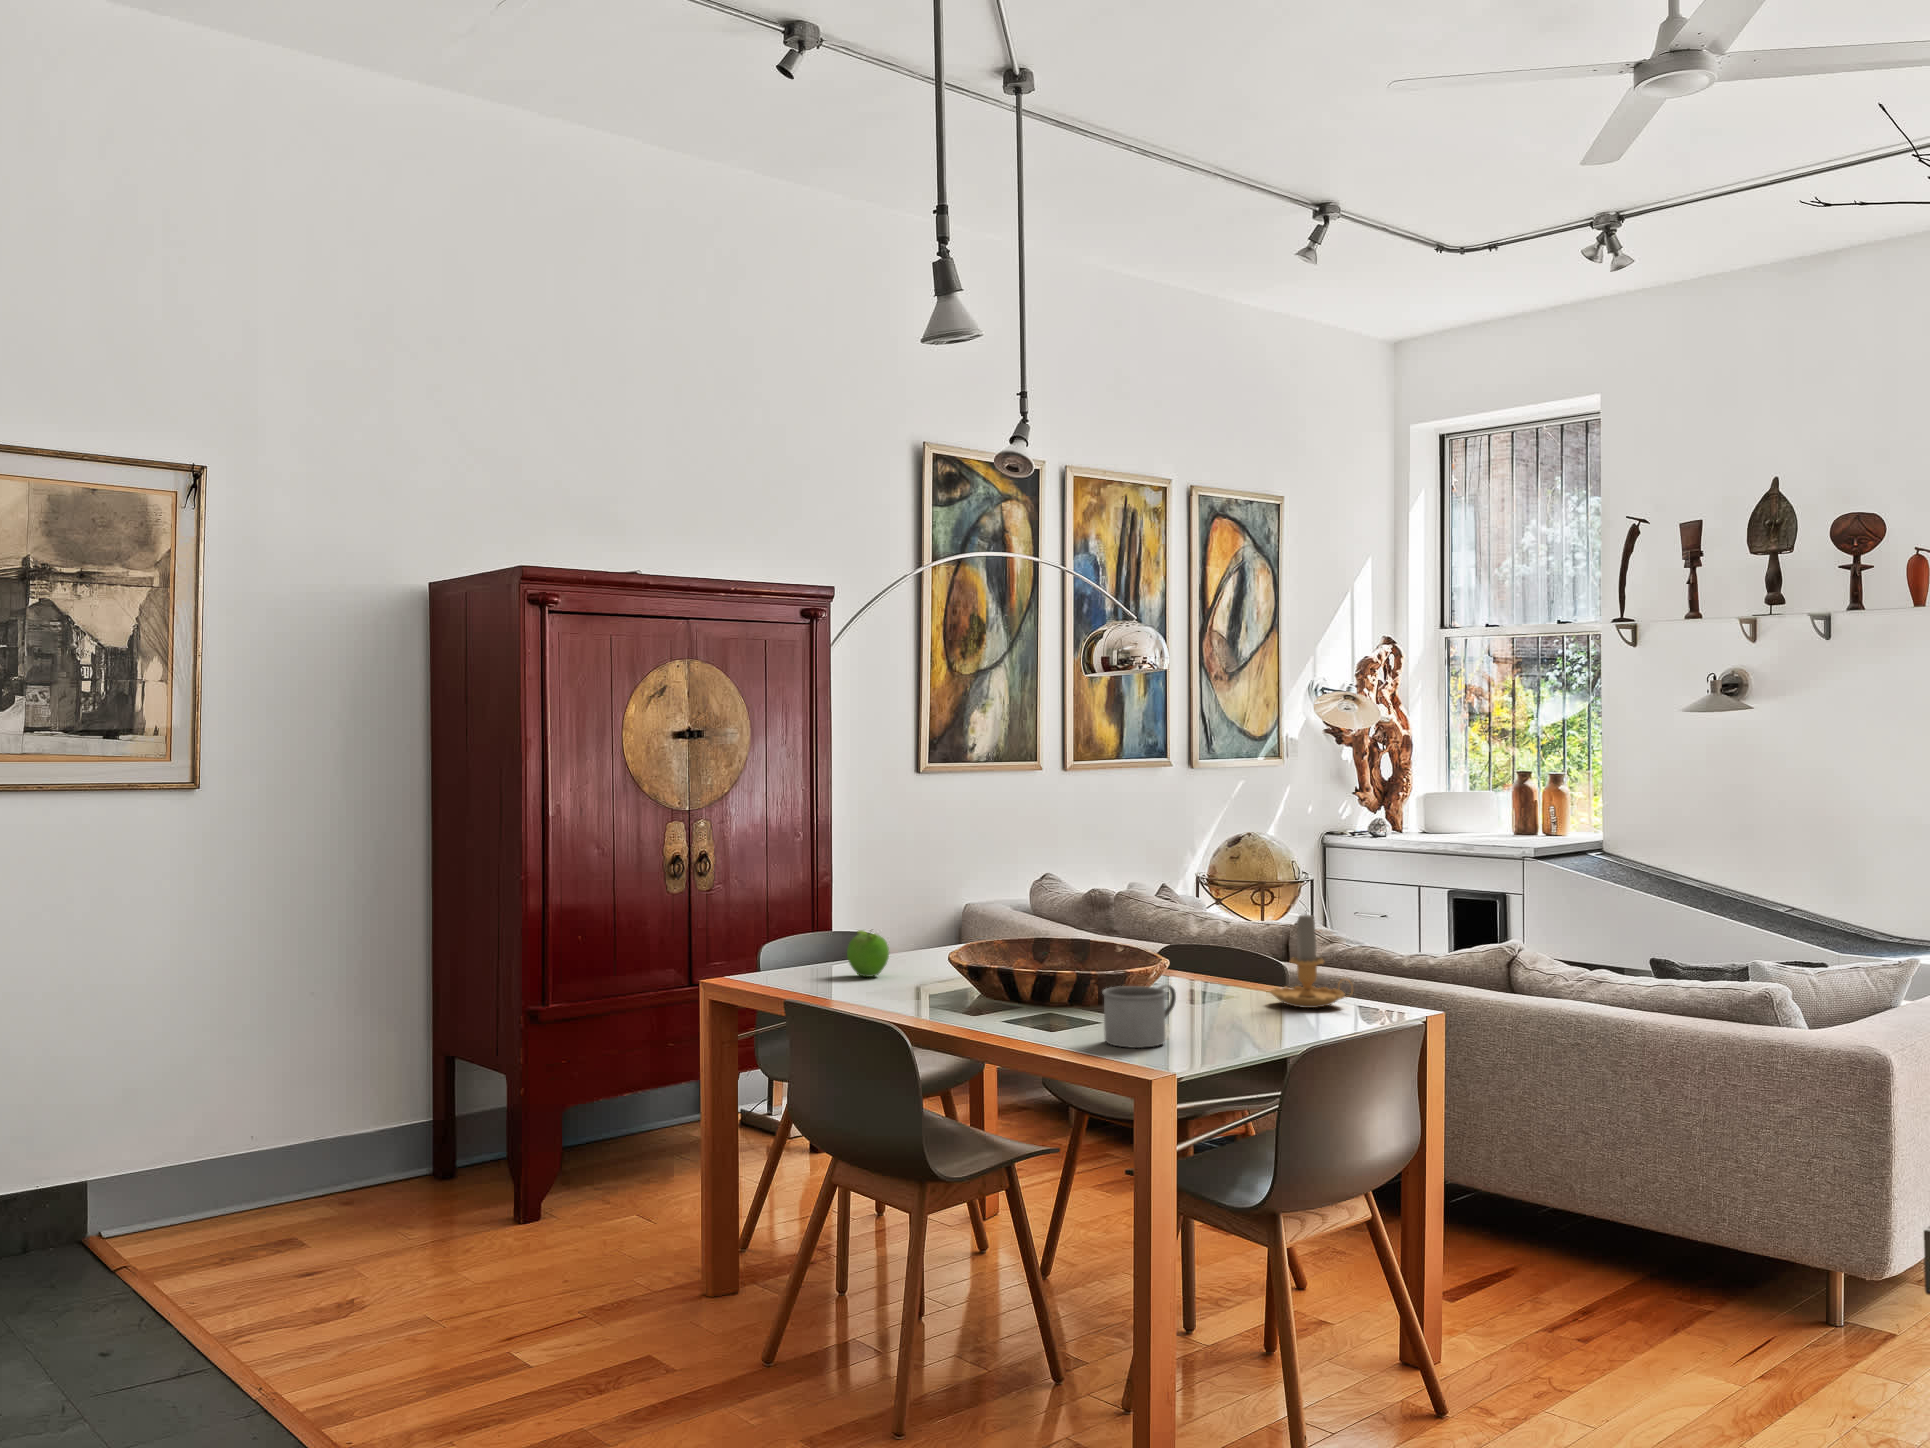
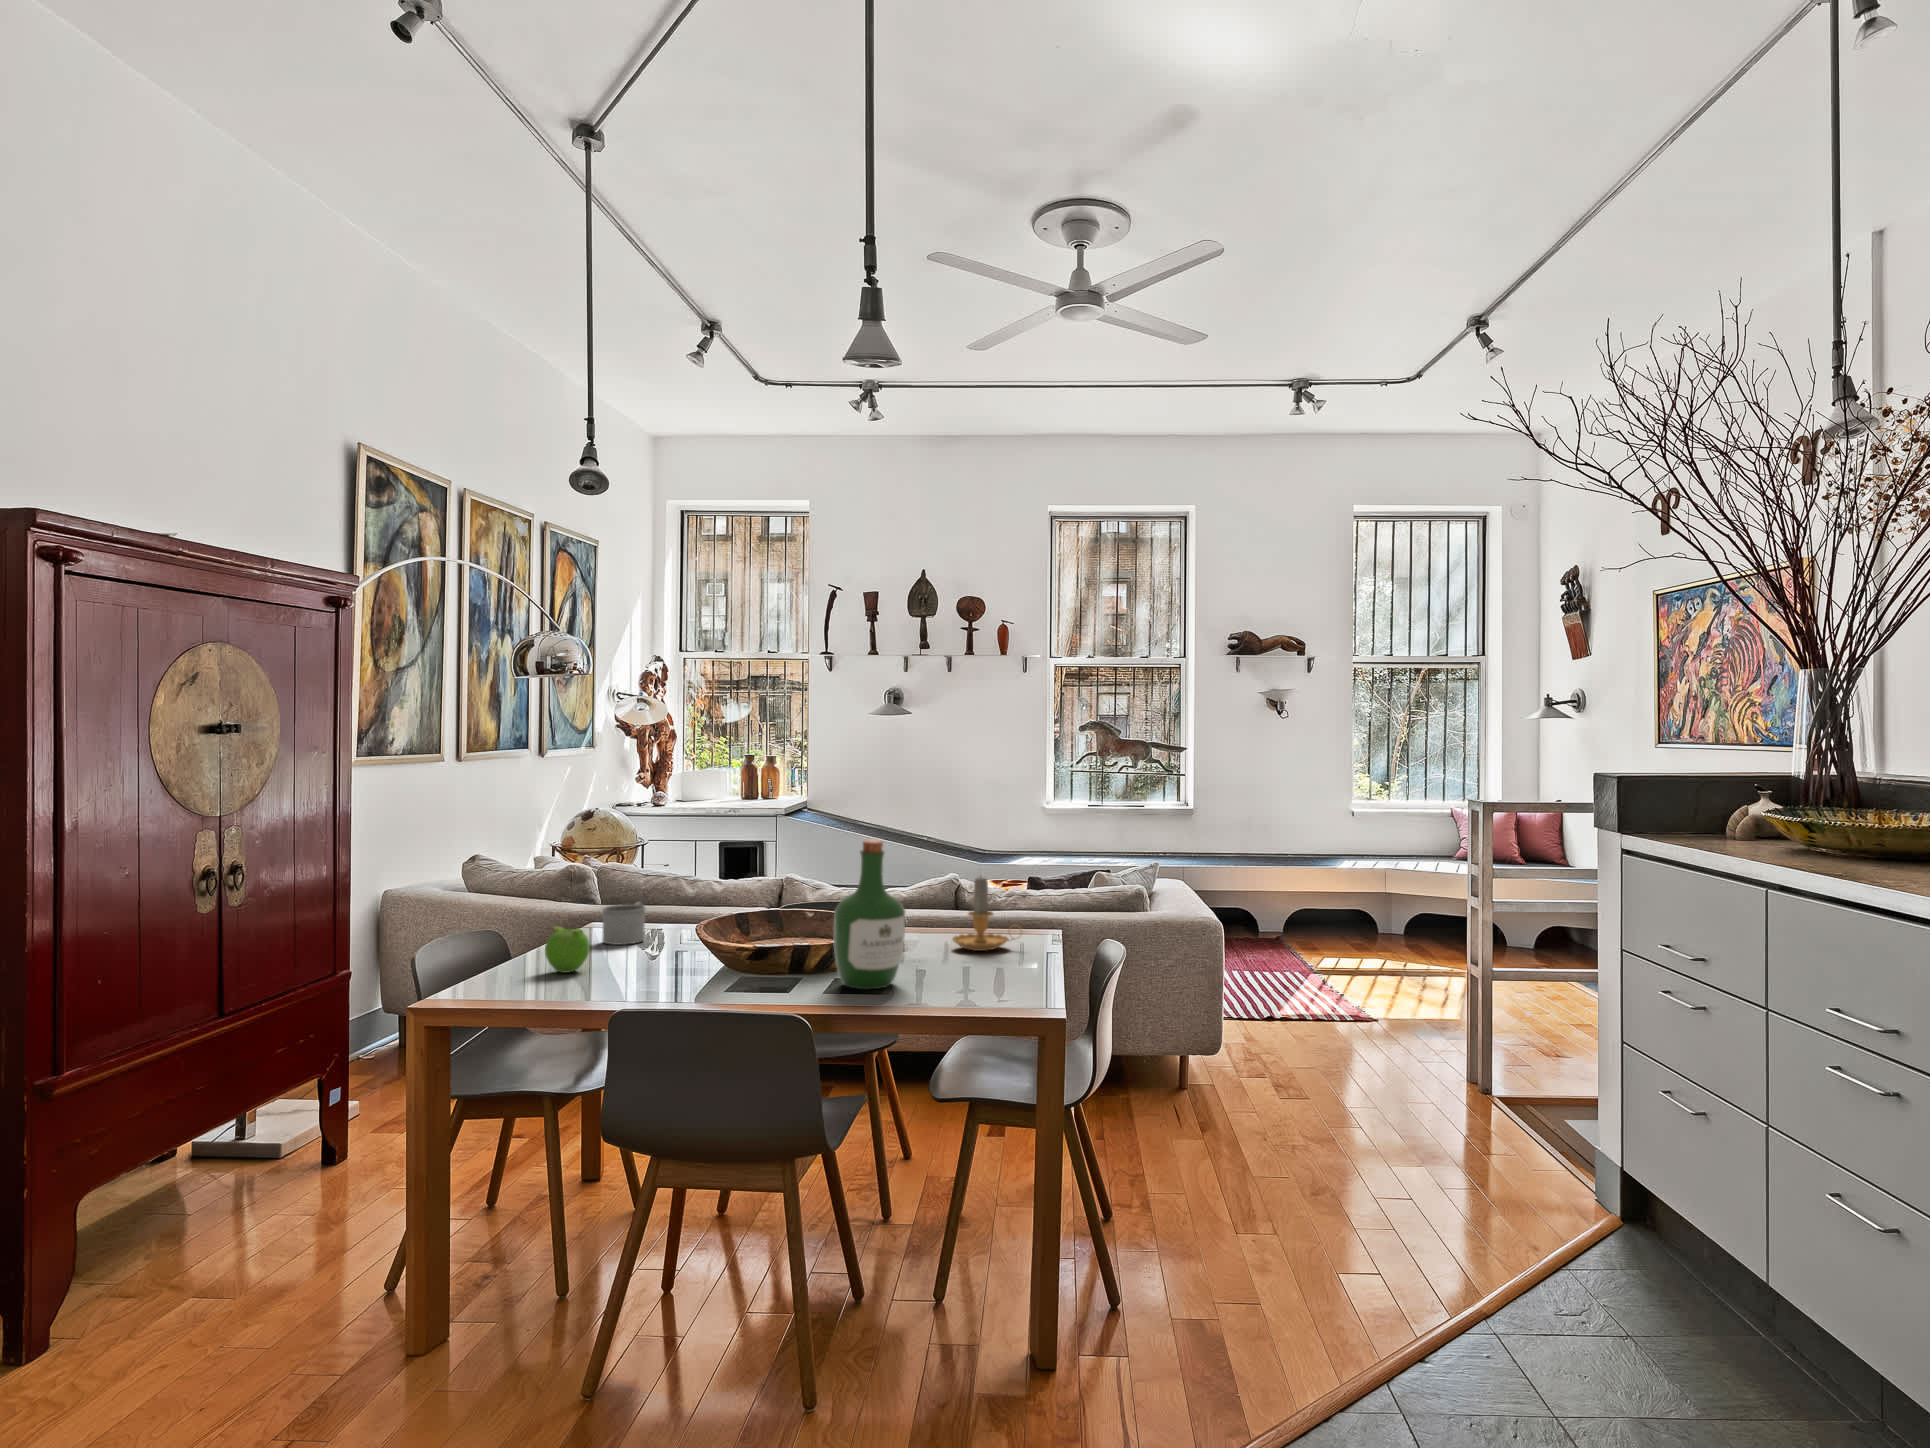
wine bottle: none [1030,851,1111,1022] -> present [833,839,905,989]
mug: present [1102,985,1176,1048] -> present [602,902,646,945]

